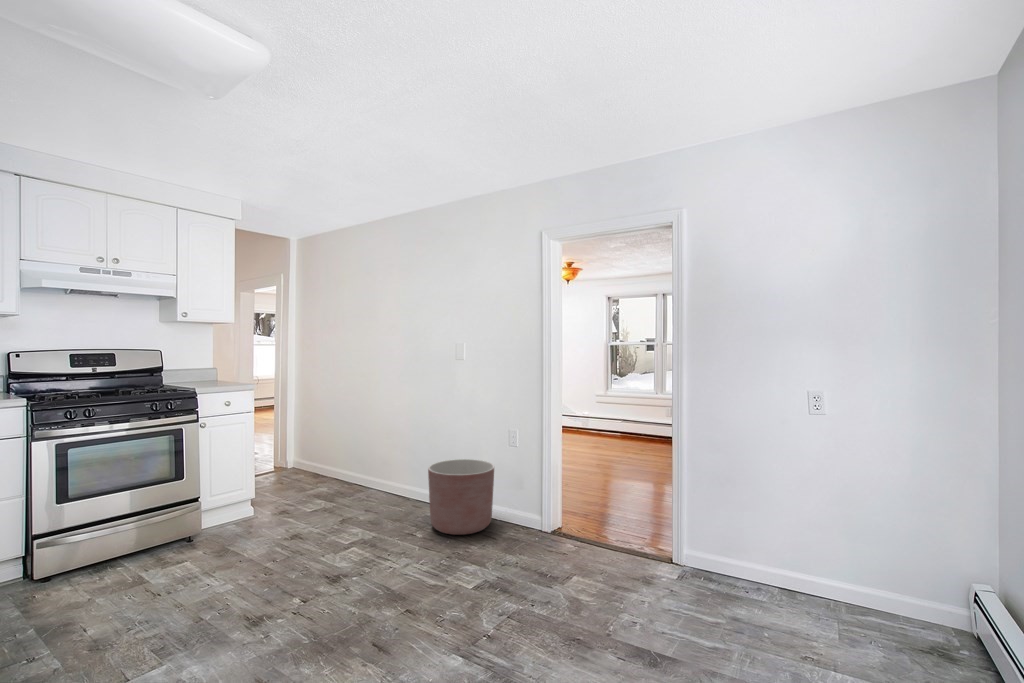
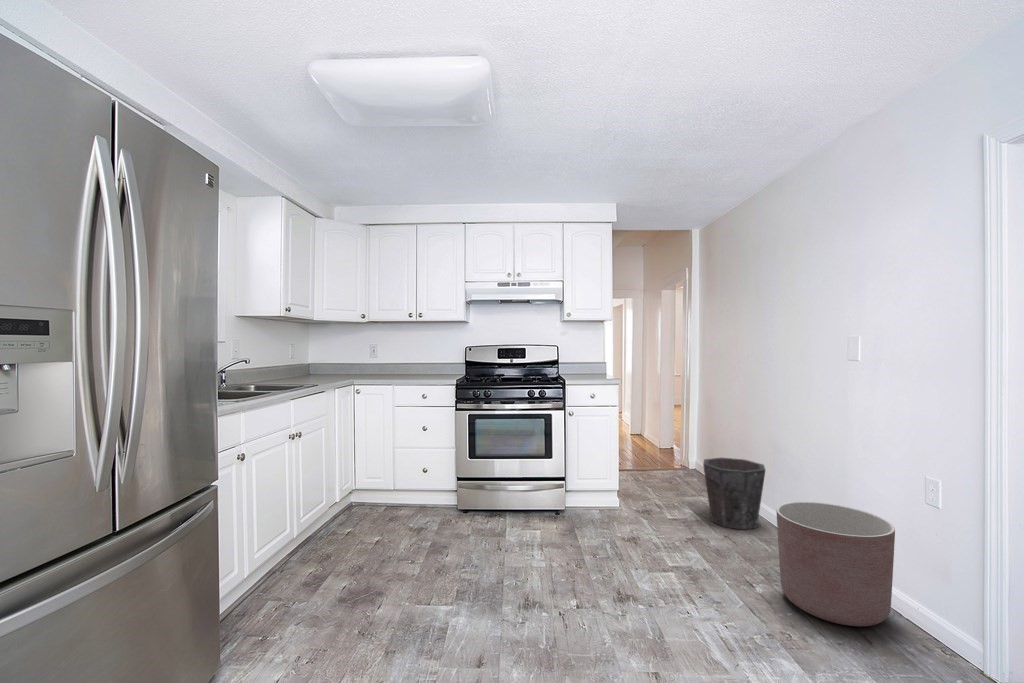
waste bin: none [336,445,388,504] -> present [703,458,765,530]

